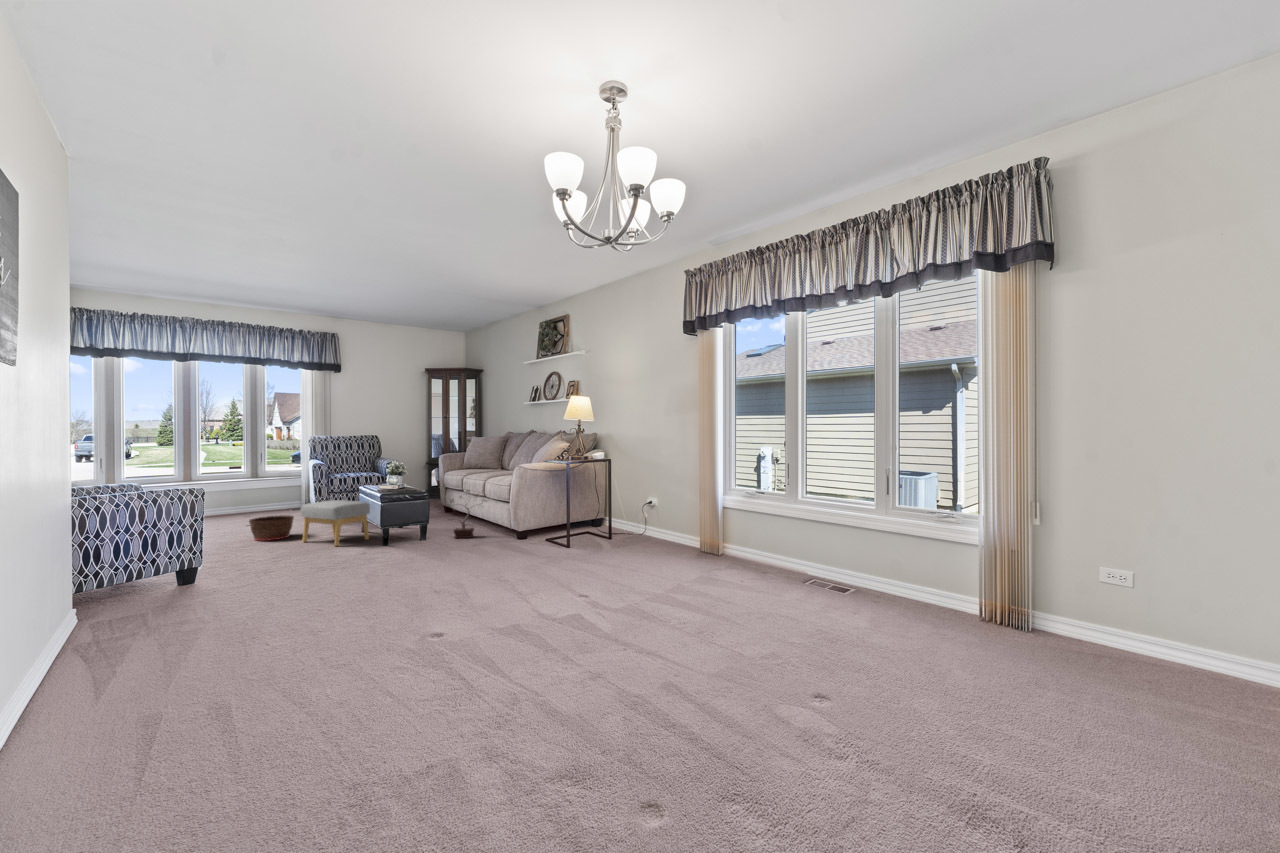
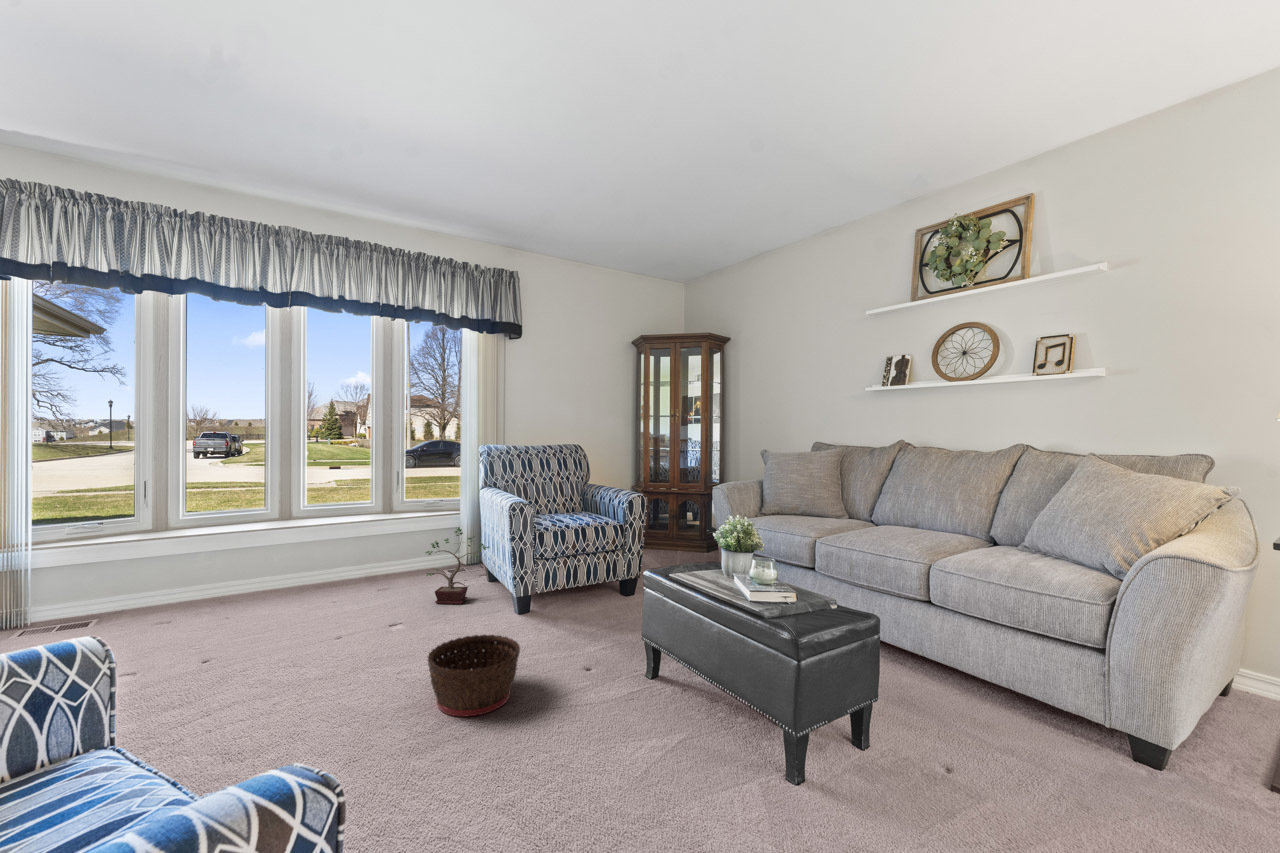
potted plant: present [449,490,487,538] -> present [425,528,489,604]
footstool: present [301,500,370,546] -> none [562,613,727,780]

